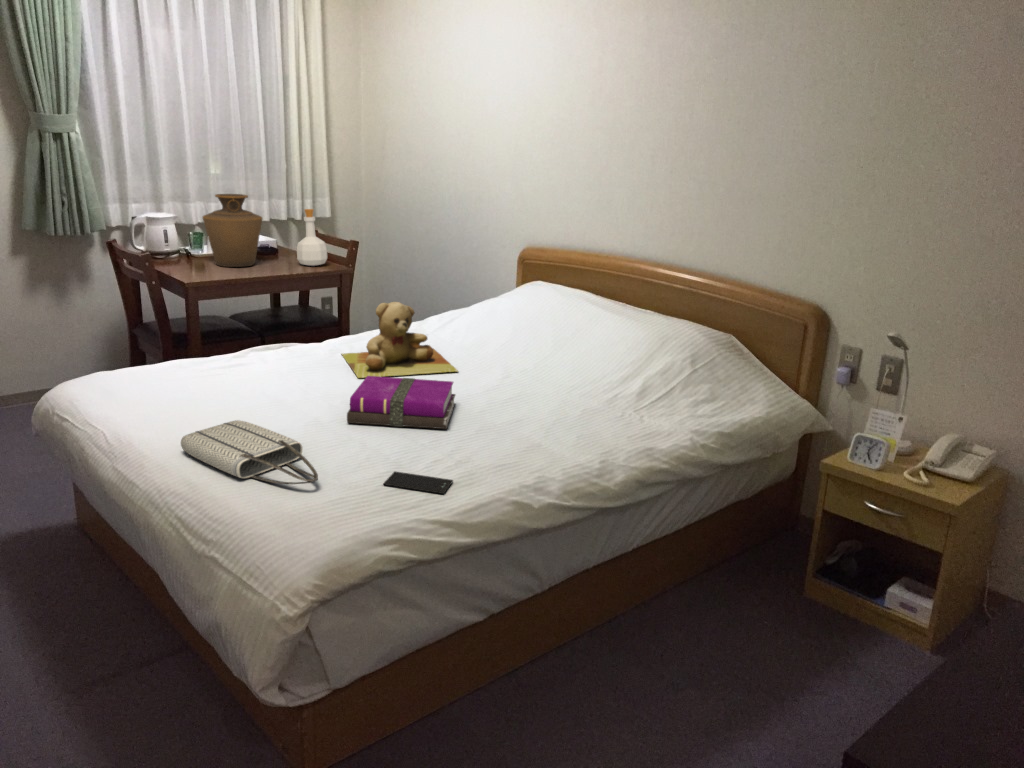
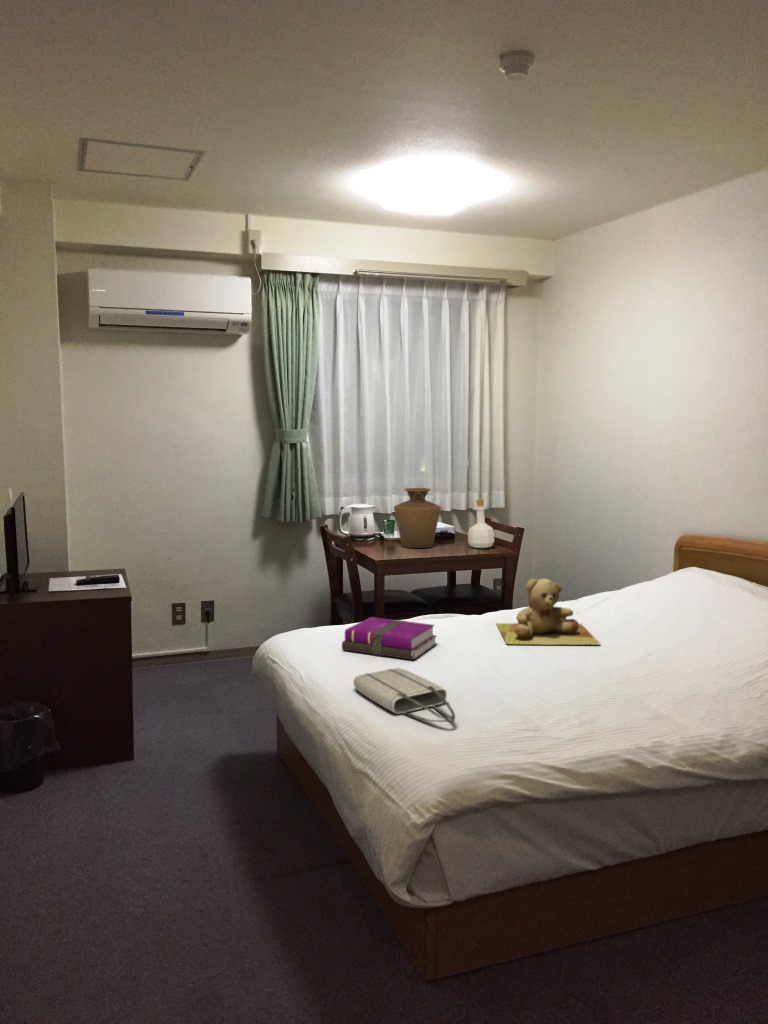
notebook: present [347,376,455,429] -> present [342,617,436,660]
smartphone: present [383,472,453,494] -> none [510,722,574,745]

